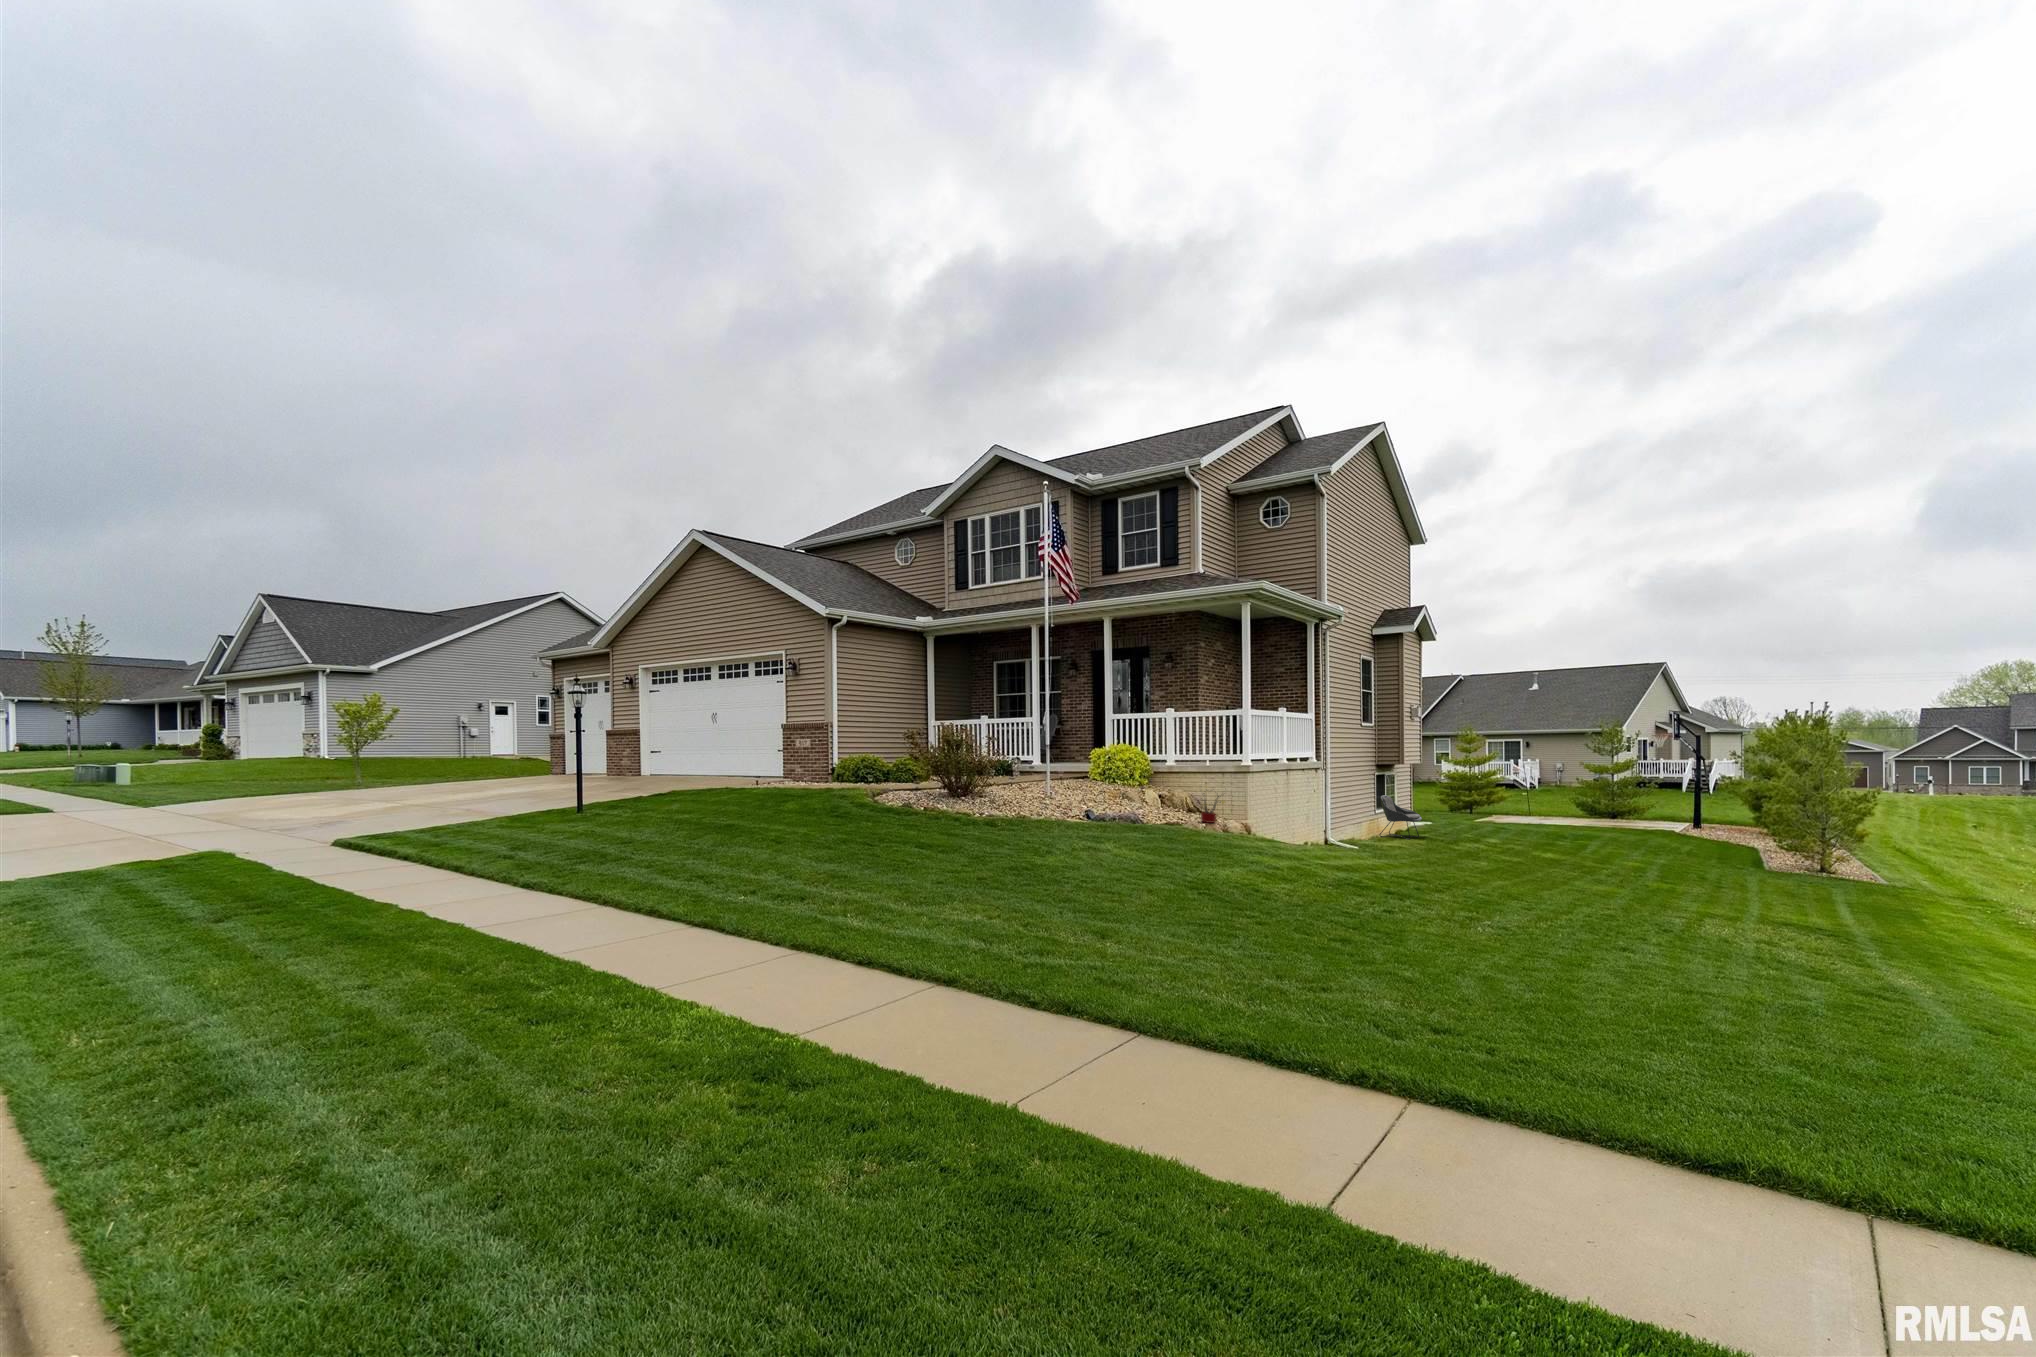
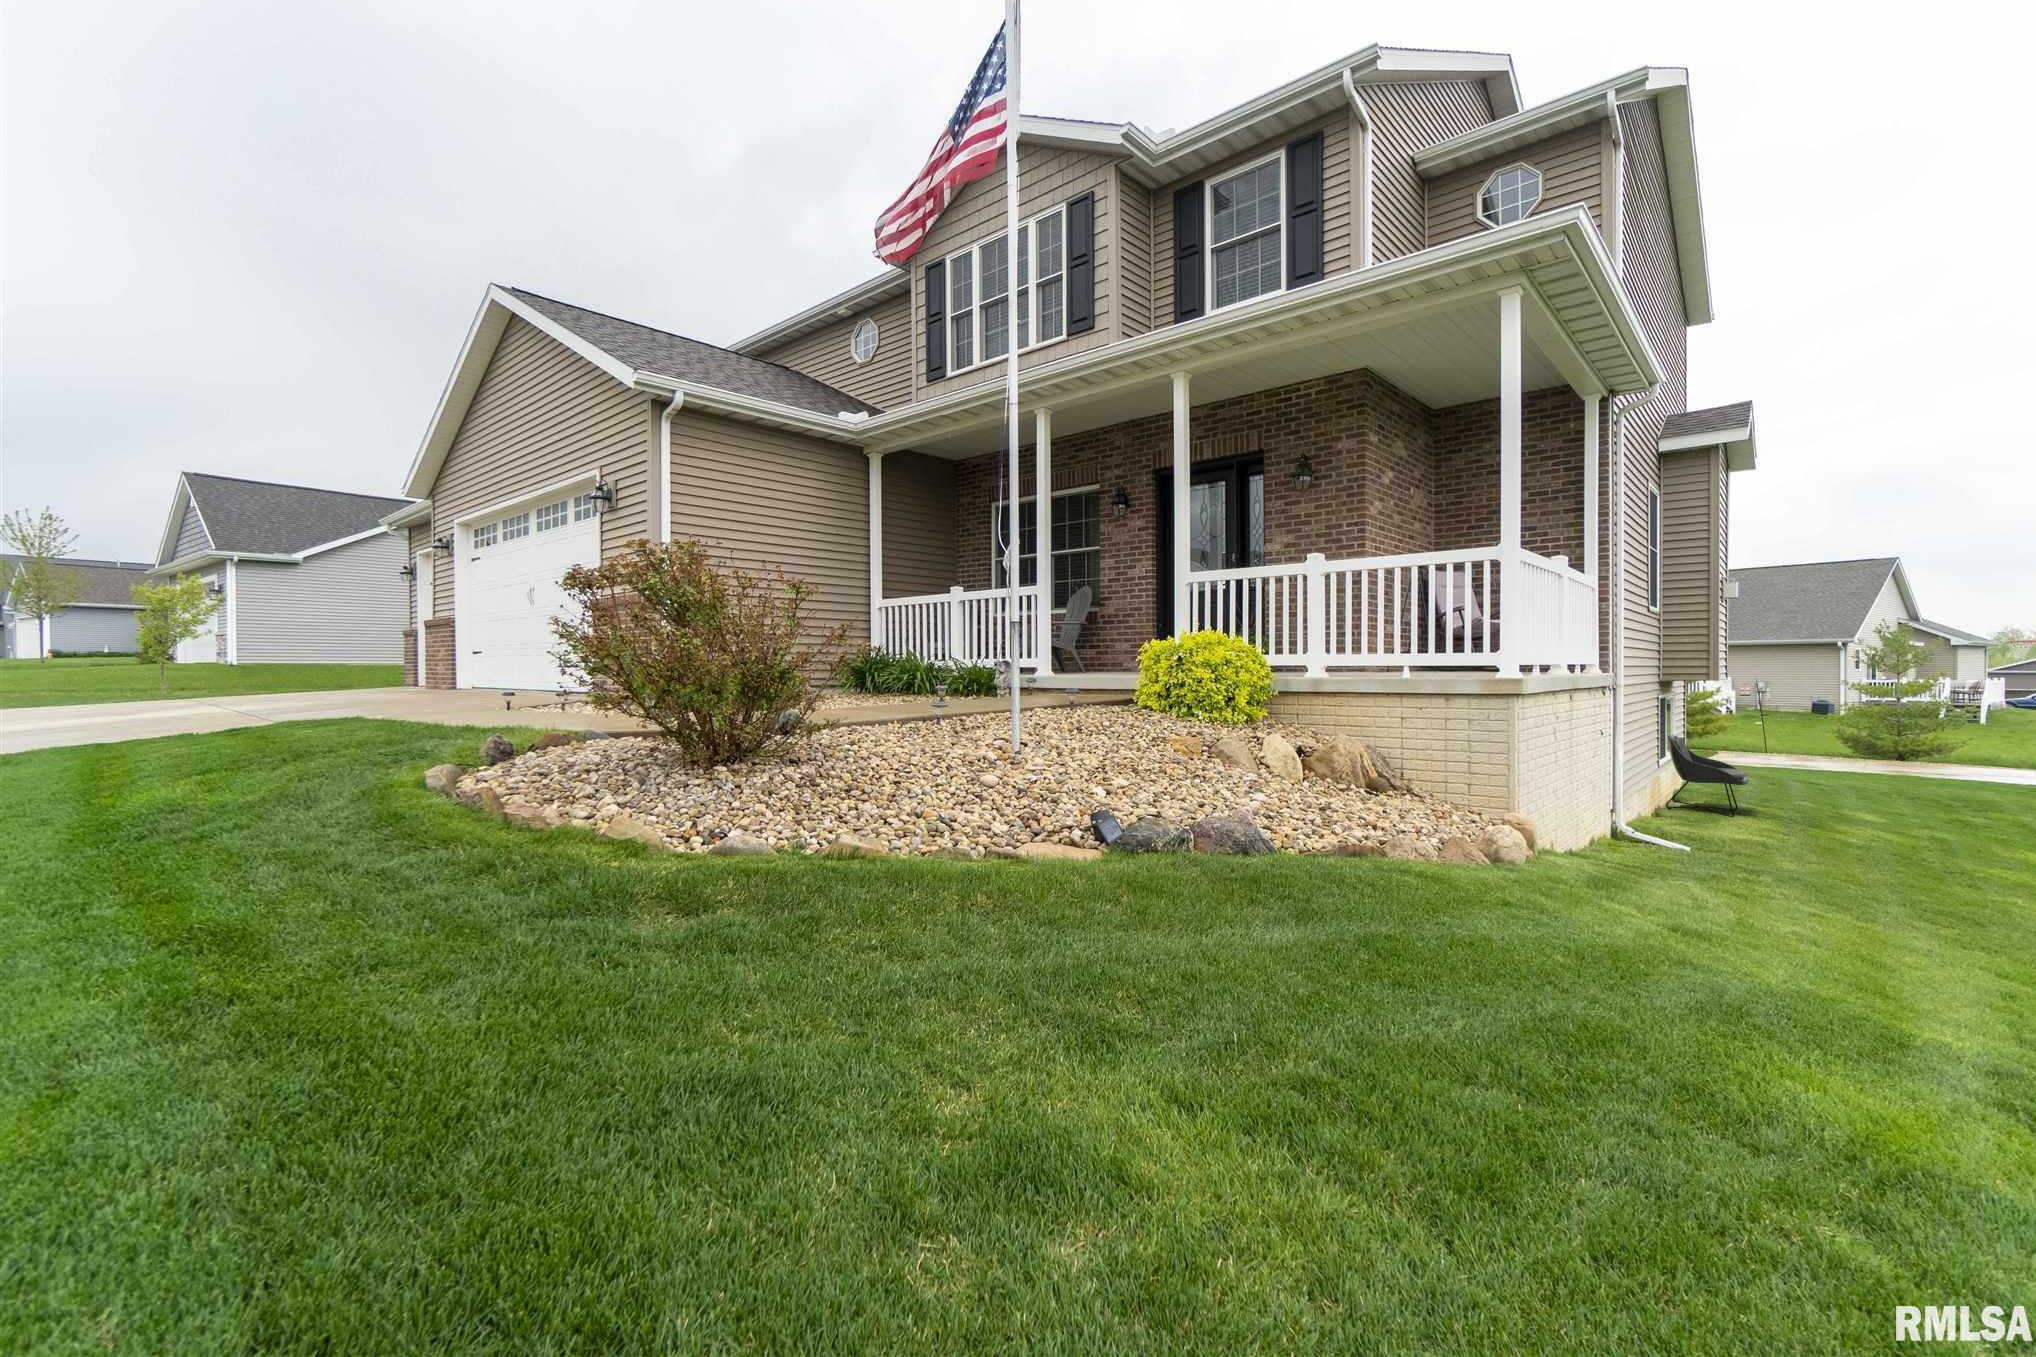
decorative plant: present [1201,793,1224,823] -> none [1389,721,1466,815]

